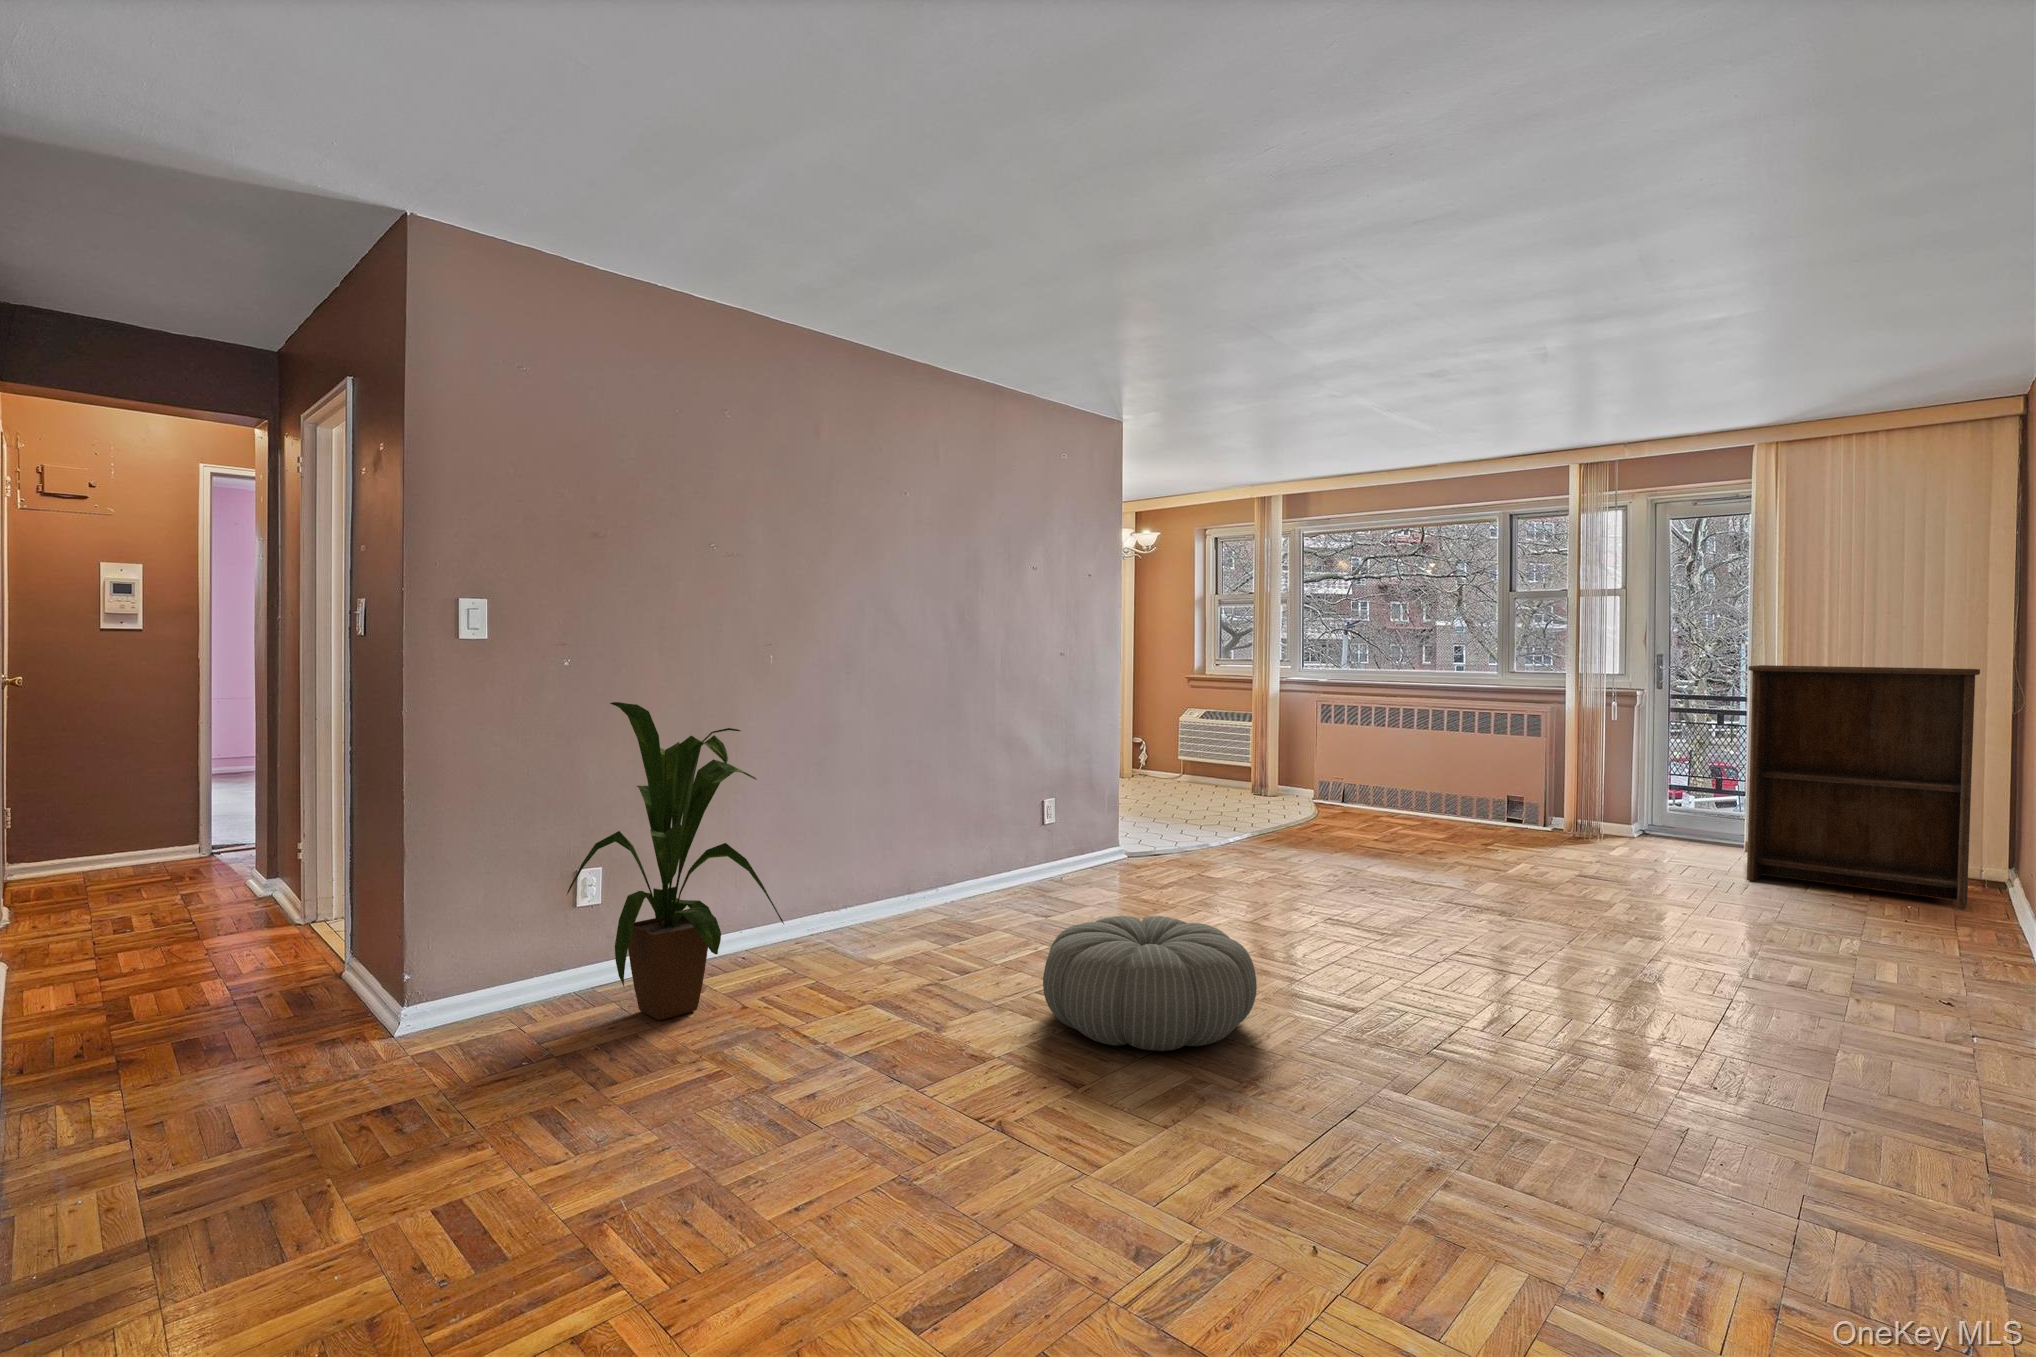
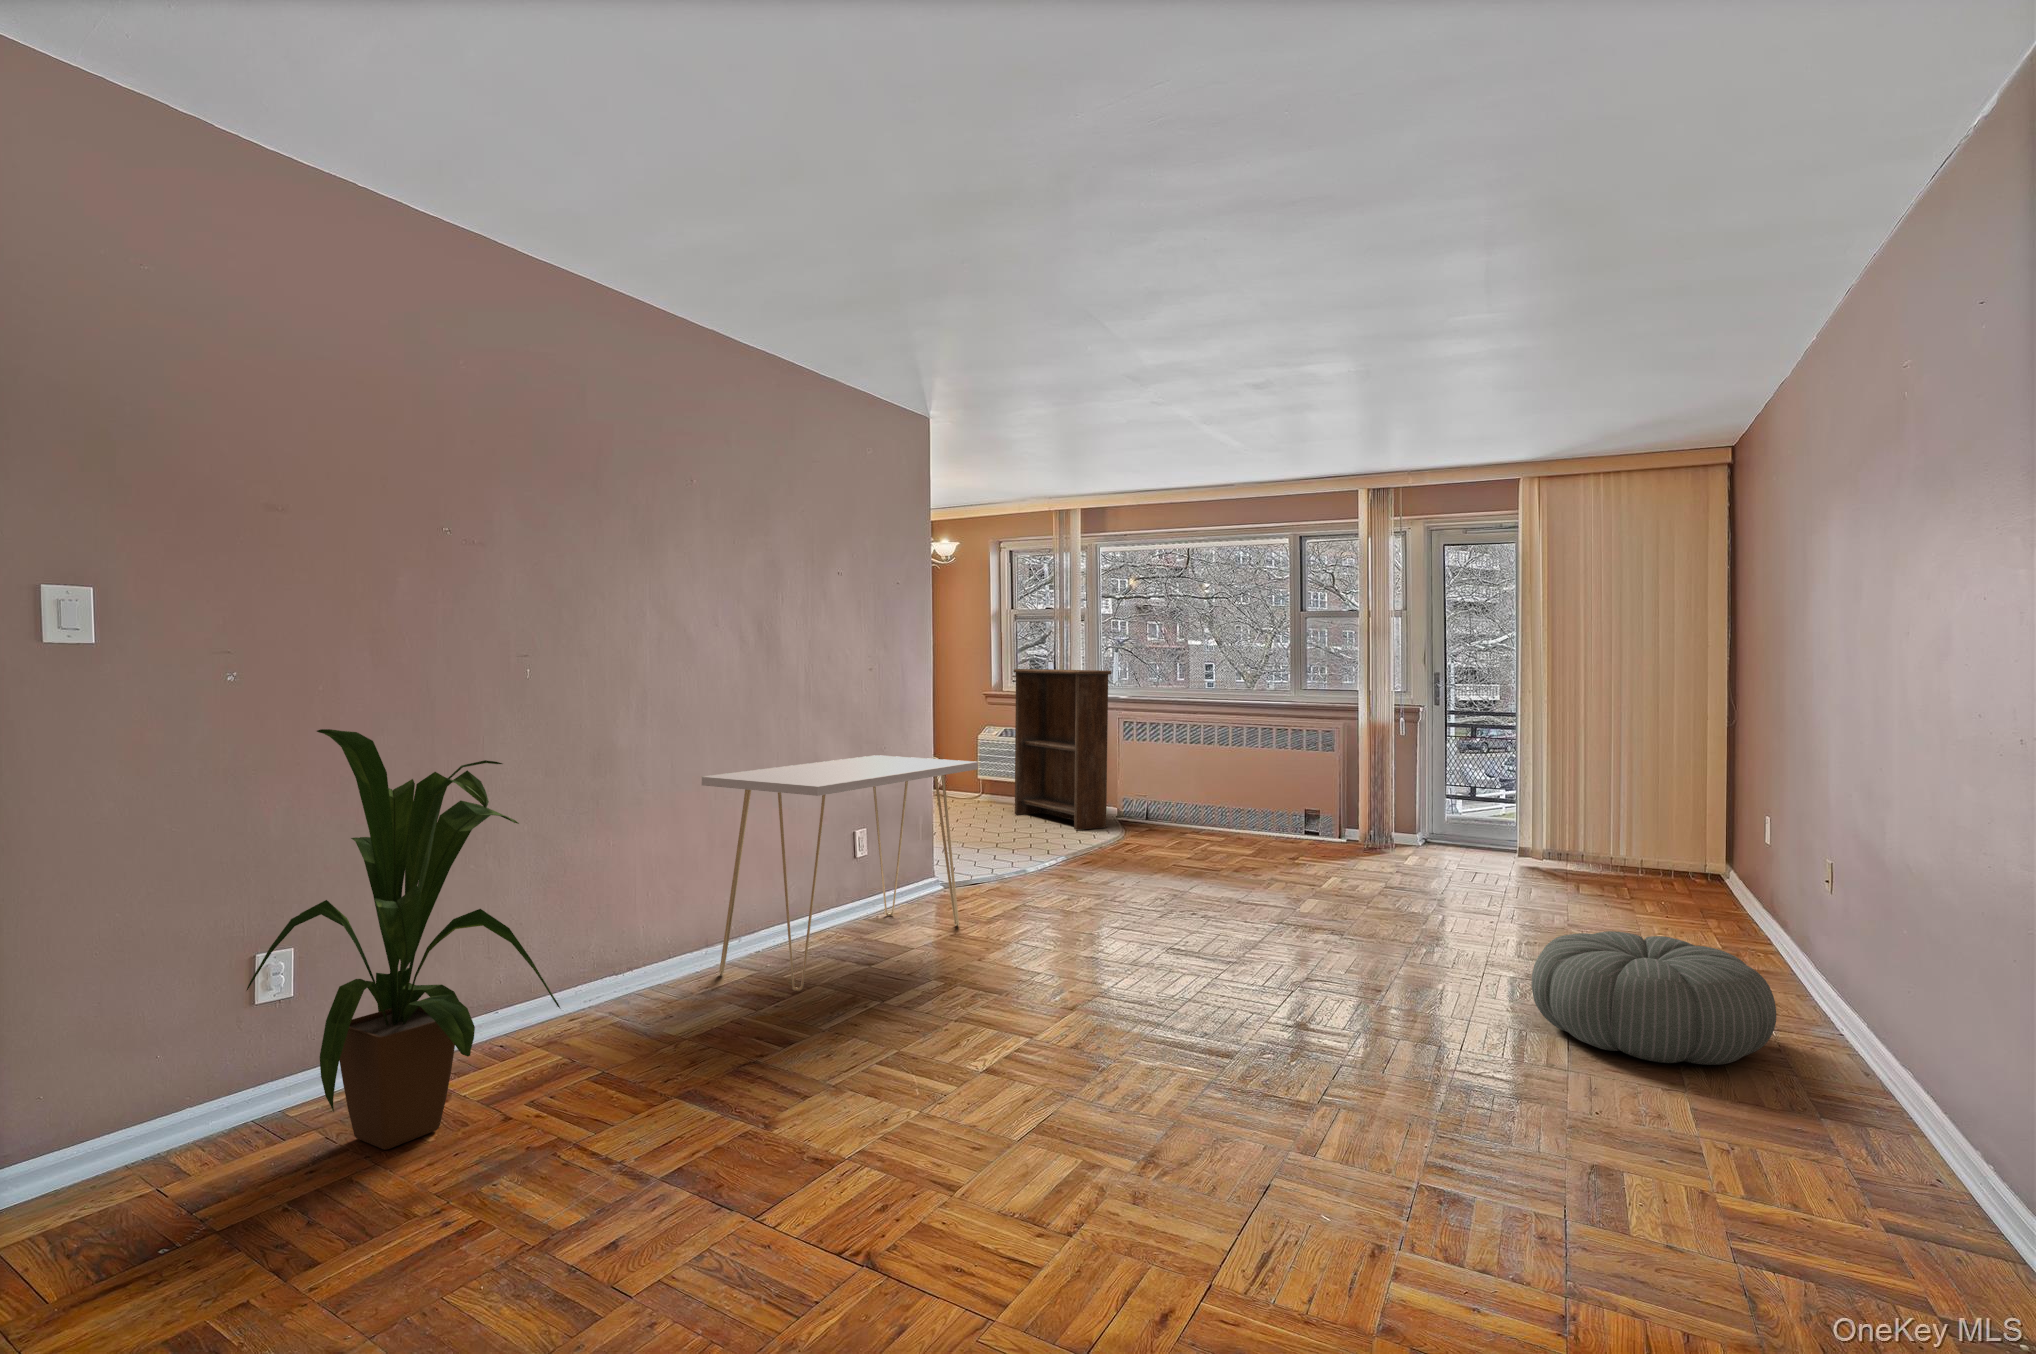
bookshelf: present [1747,665,1980,909] -> present [1013,669,1111,830]
console table: none [907,732,1153,932] -> present [702,755,978,991]
pouf: present [1043,916,1257,1051] -> present [1531,931,1776,1065]

